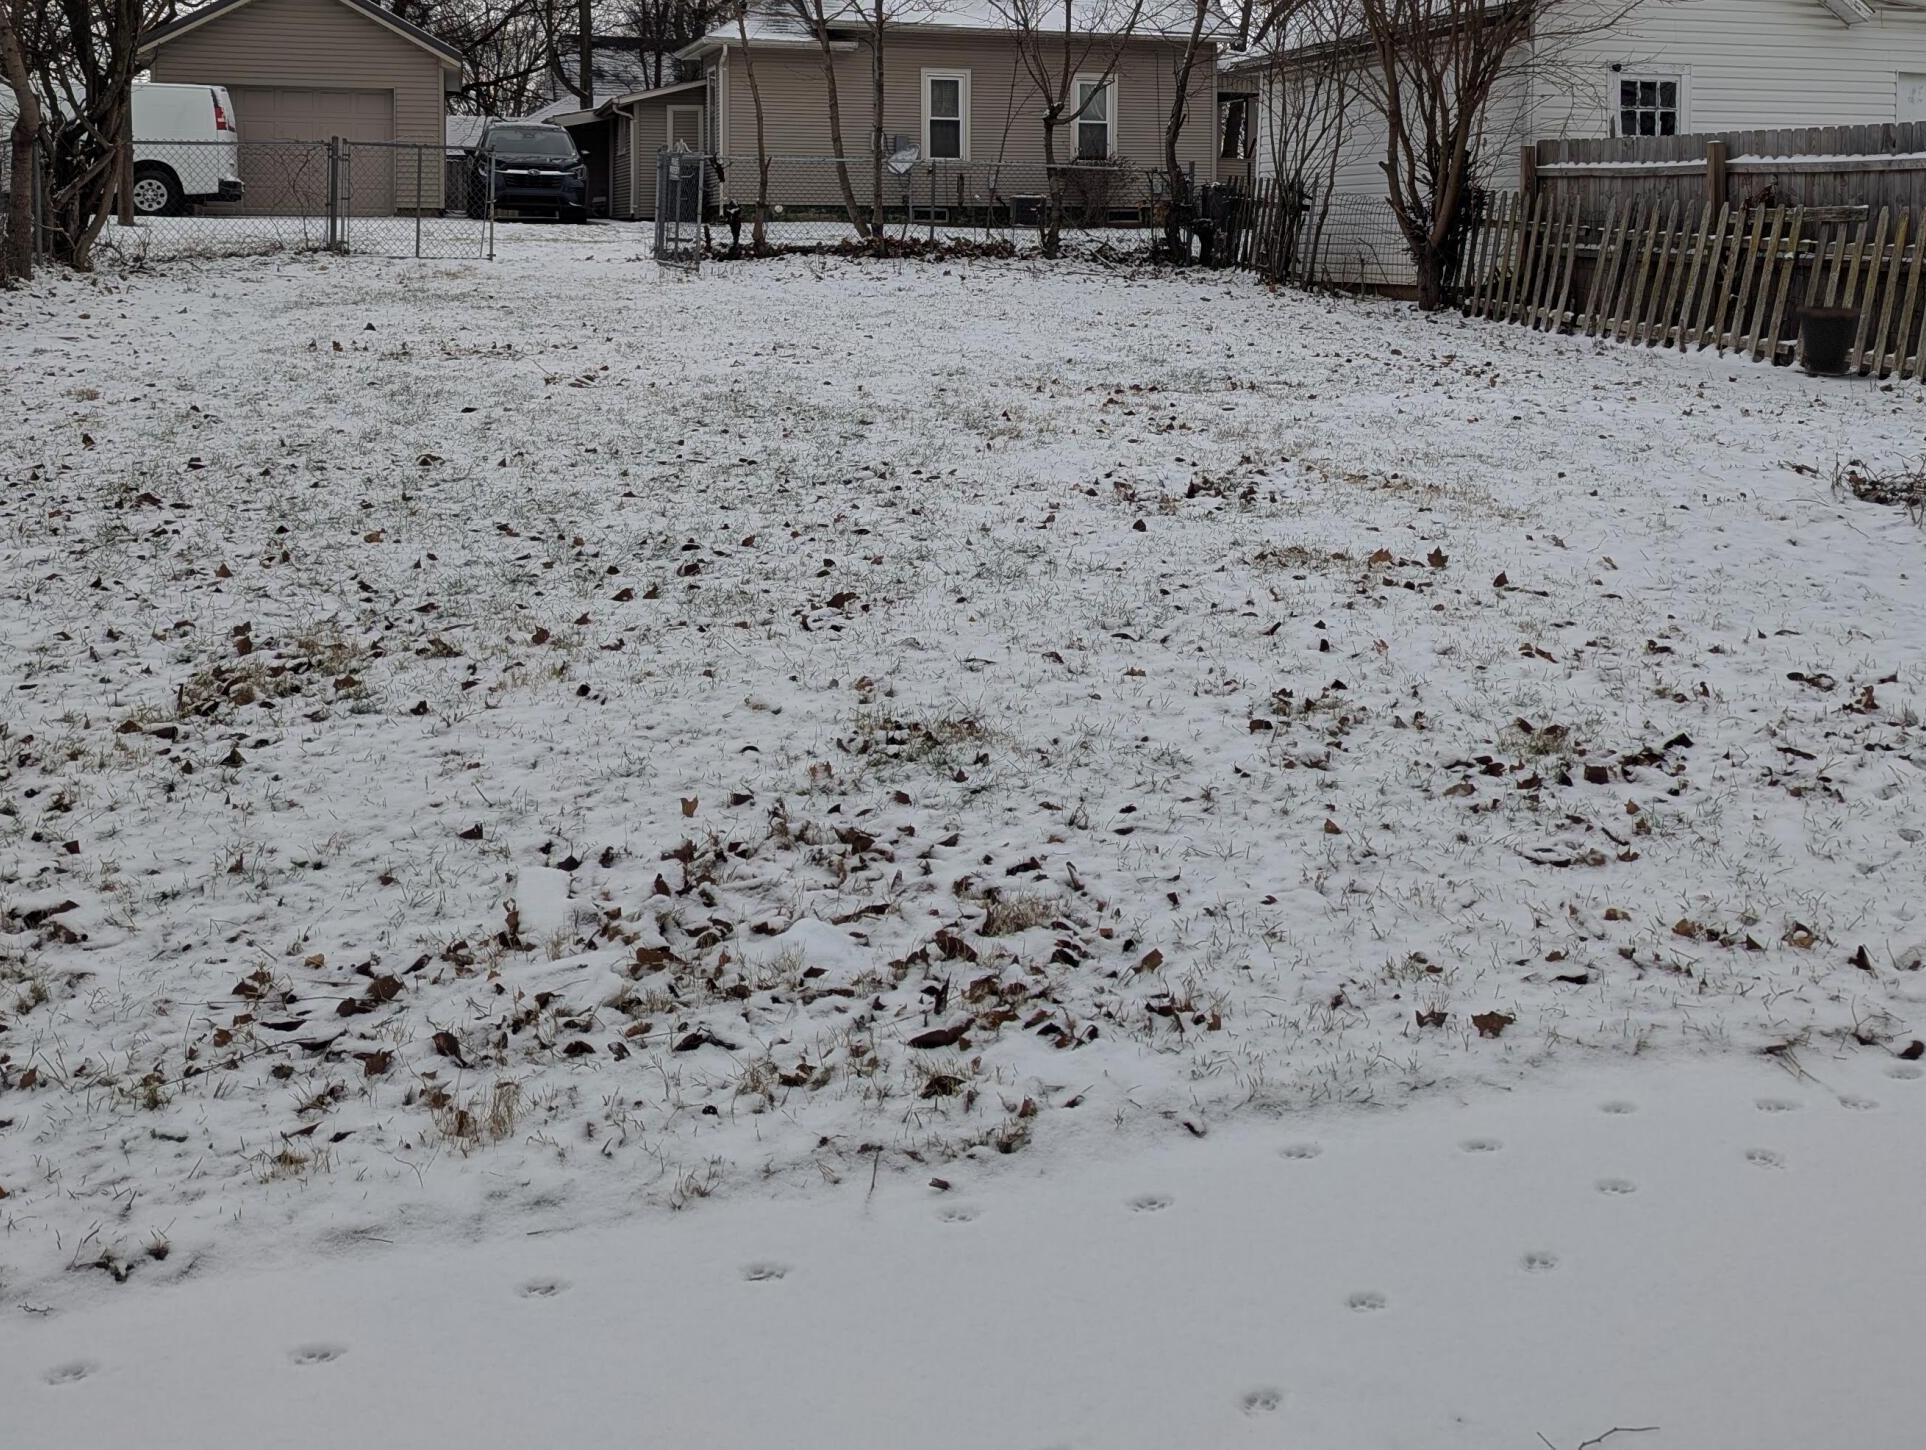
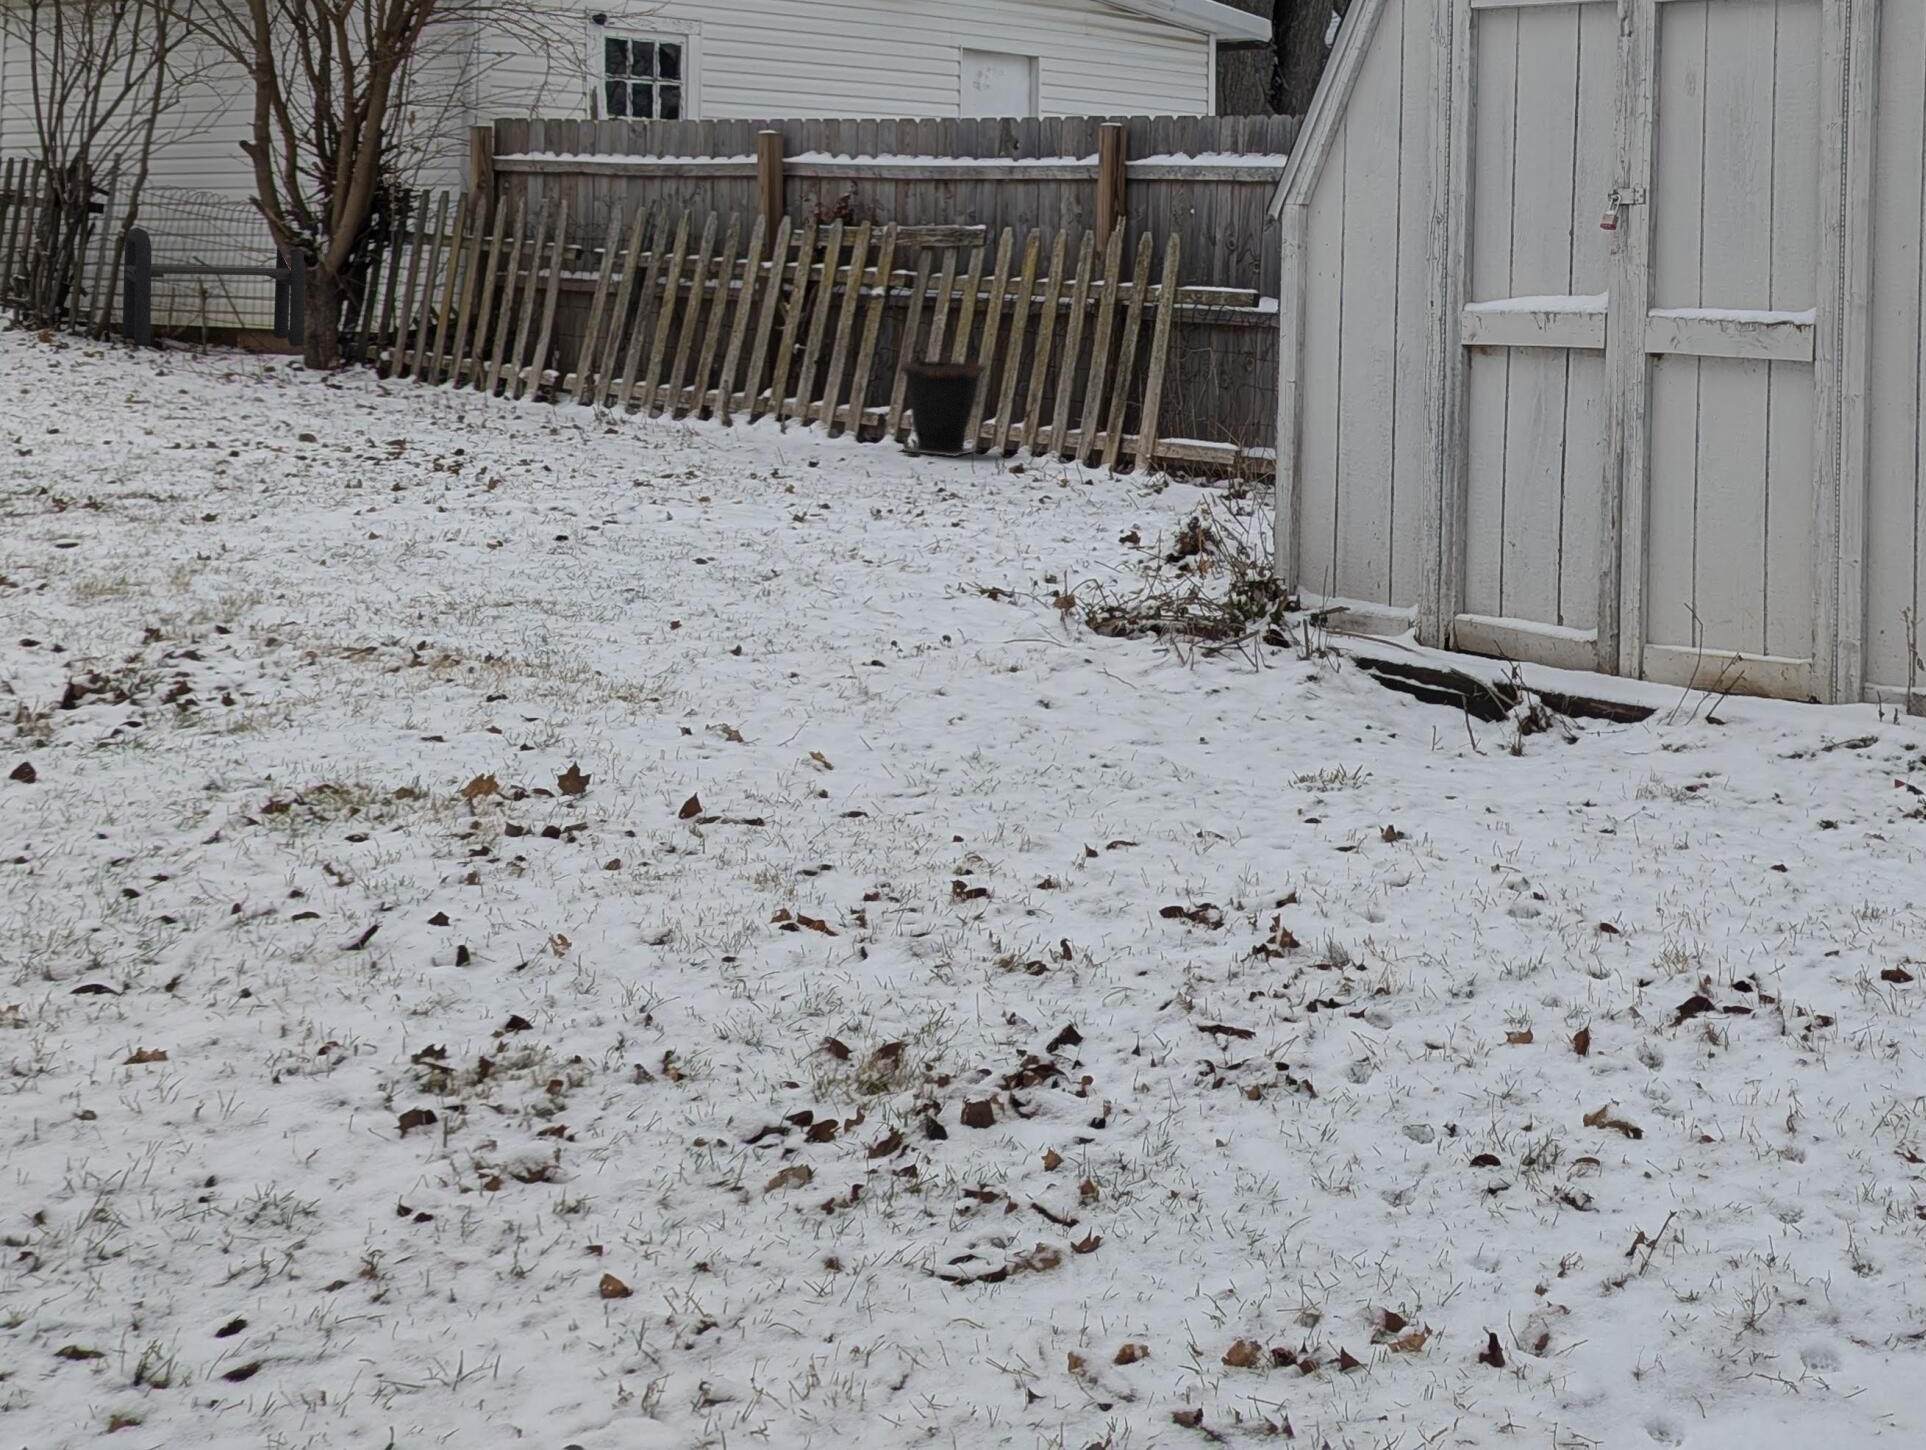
bench: none [1313,220,1420,296] -> present [122,227,305,346]

